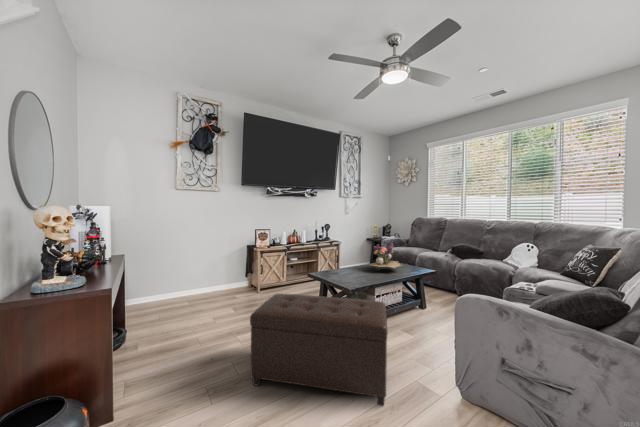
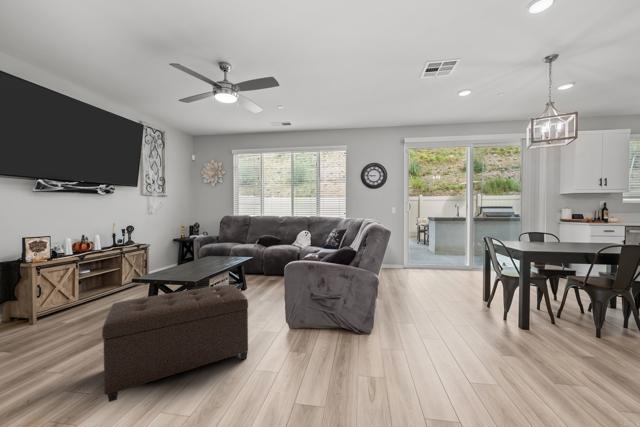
flower arrangement: present [370,242,402,269] -> none [198,237,229,264]

